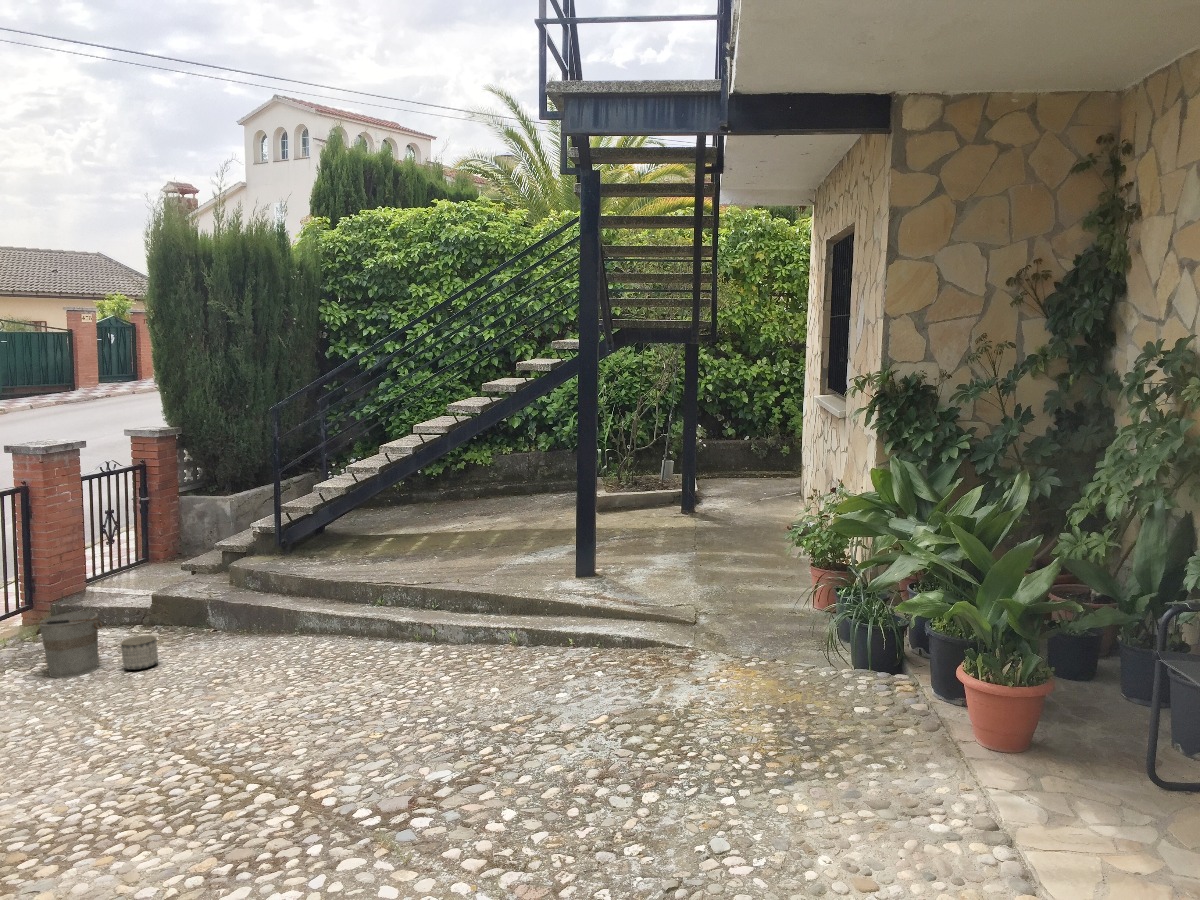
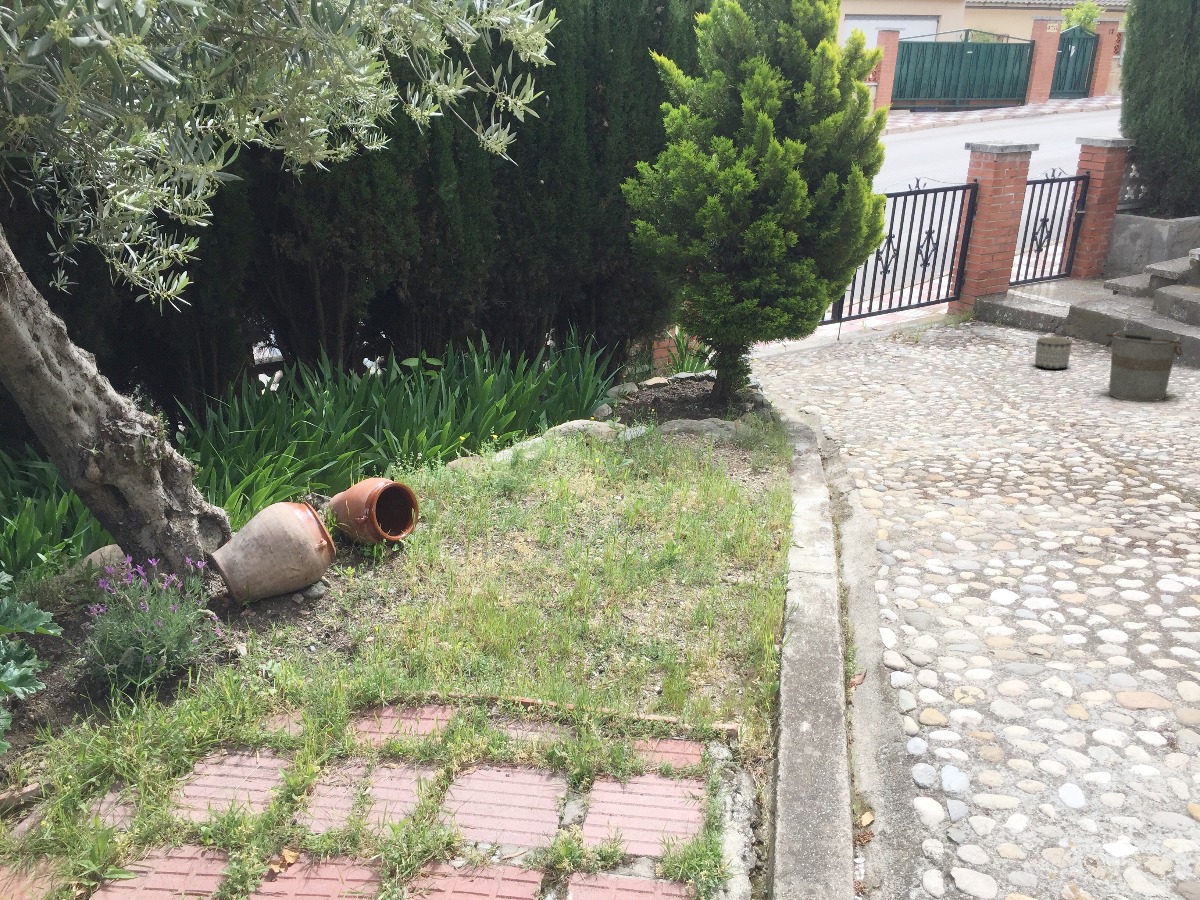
bucket: present [33,611,103,678] -> present [1106,330,1182,401]

